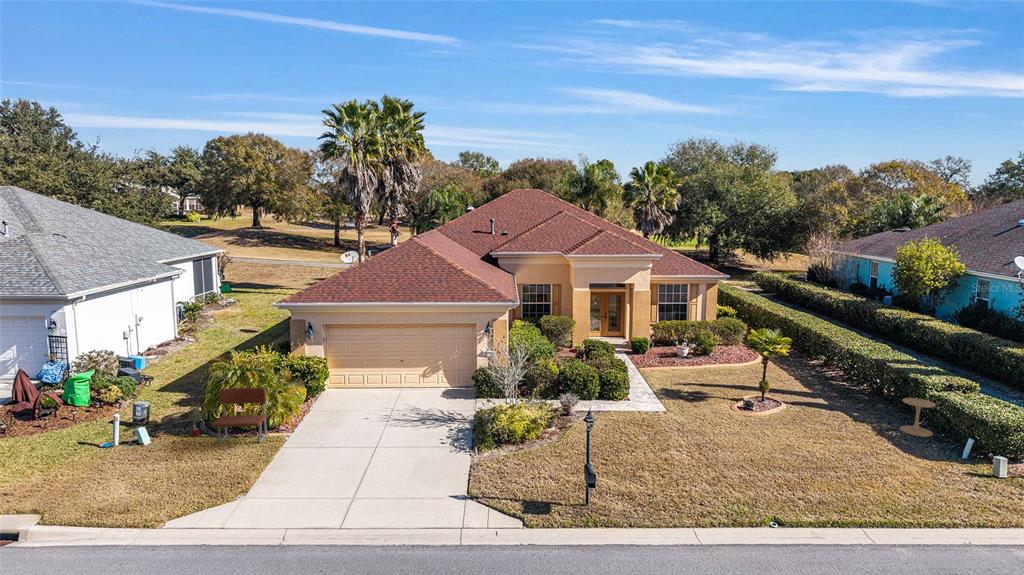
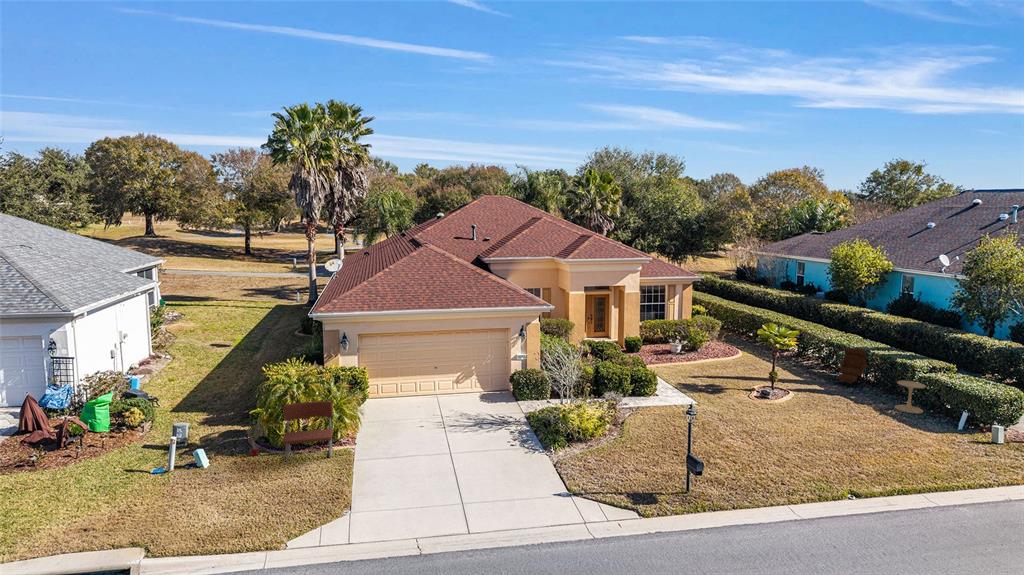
lounge chair: none [848,358,886,402] -> present [838,348,868,386]

